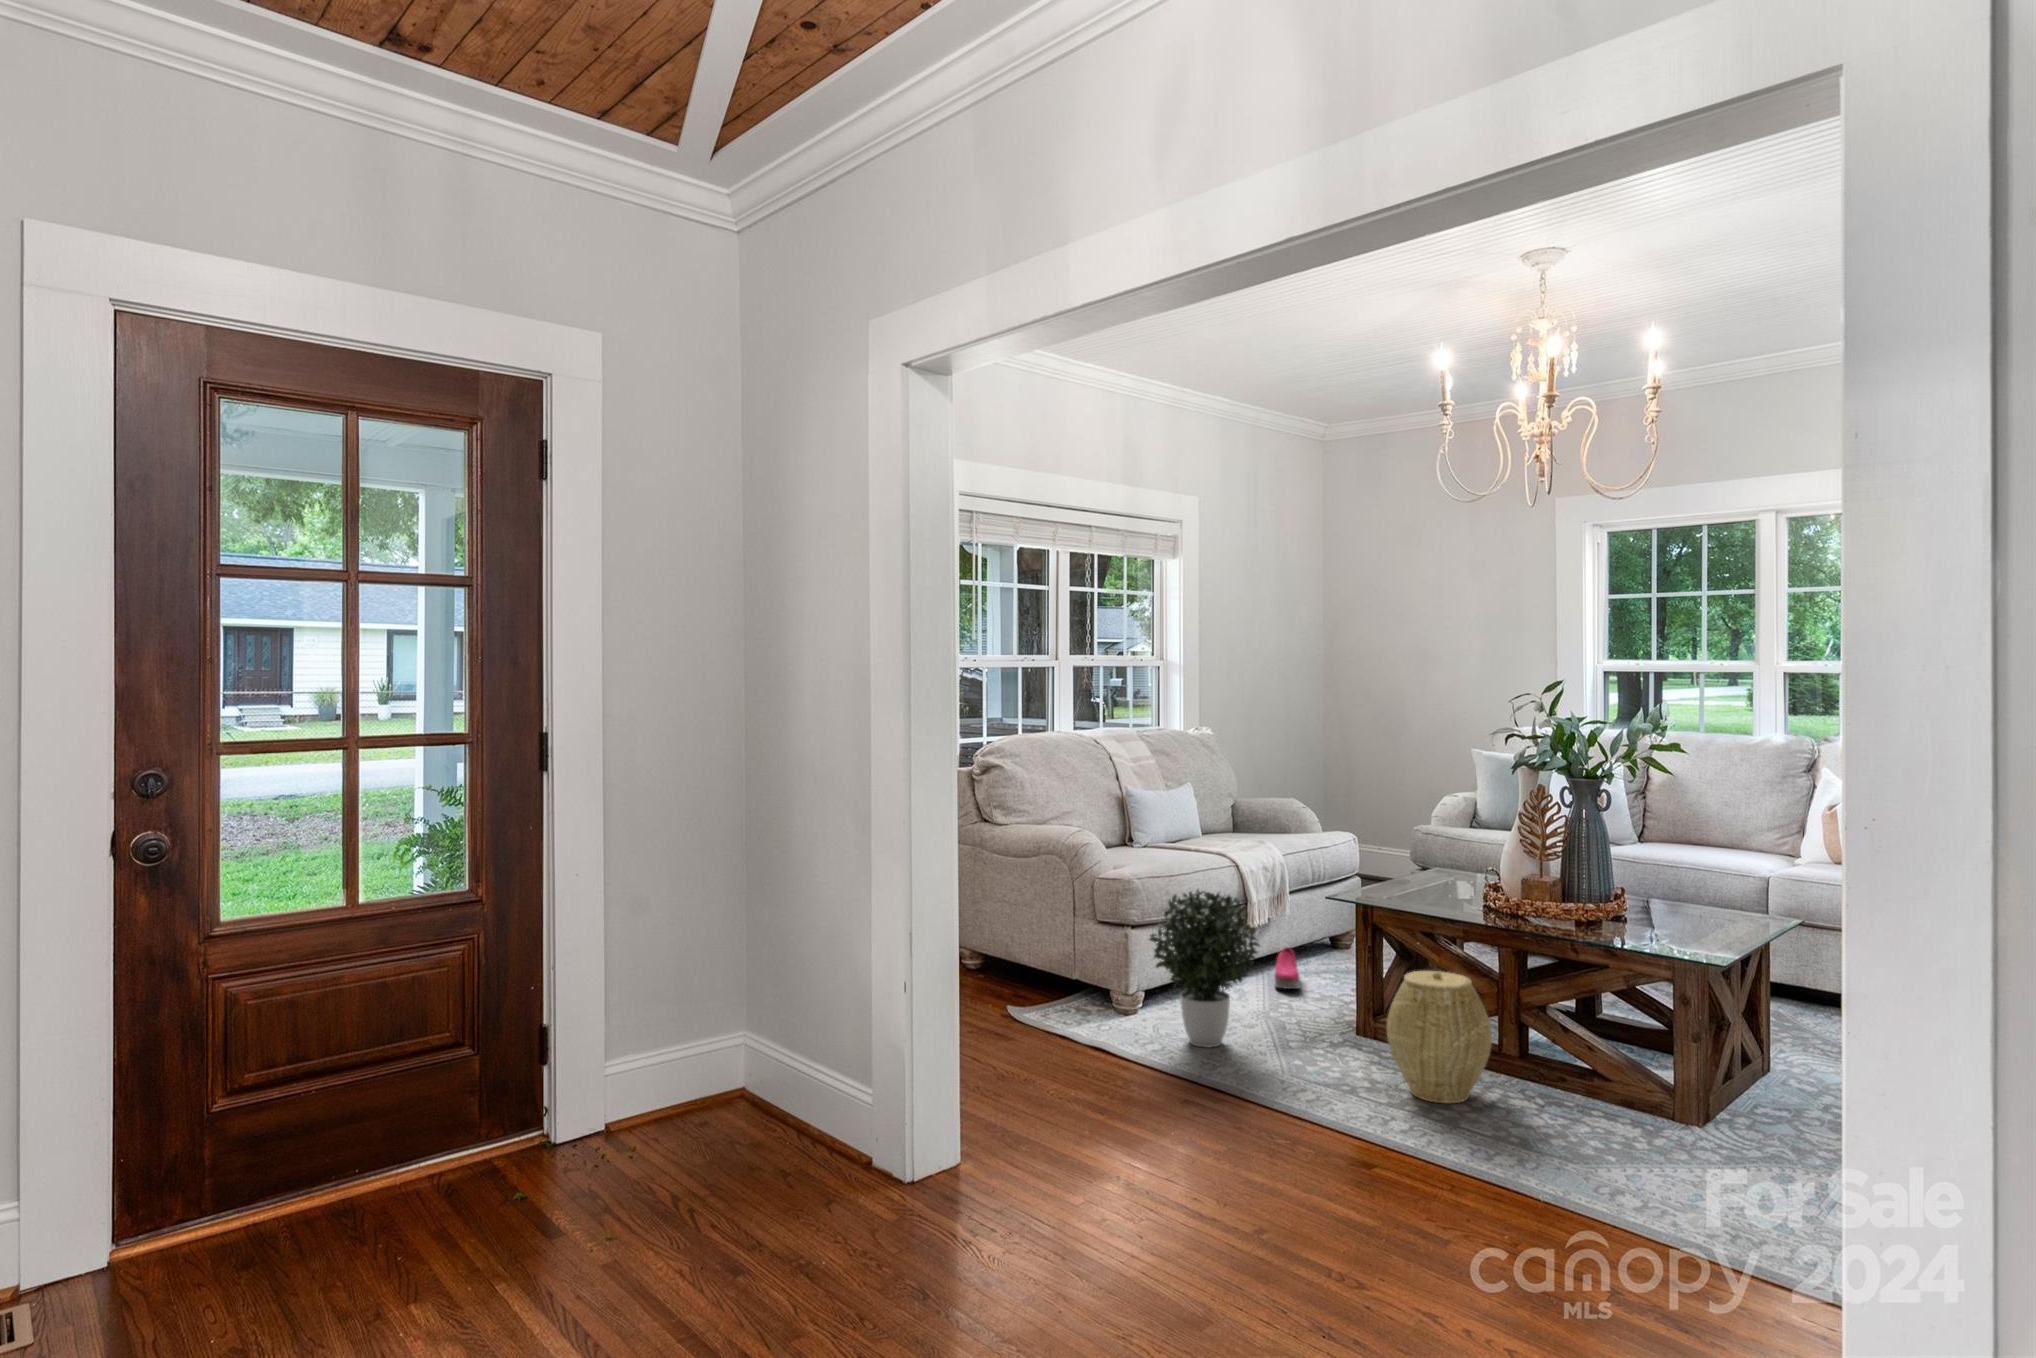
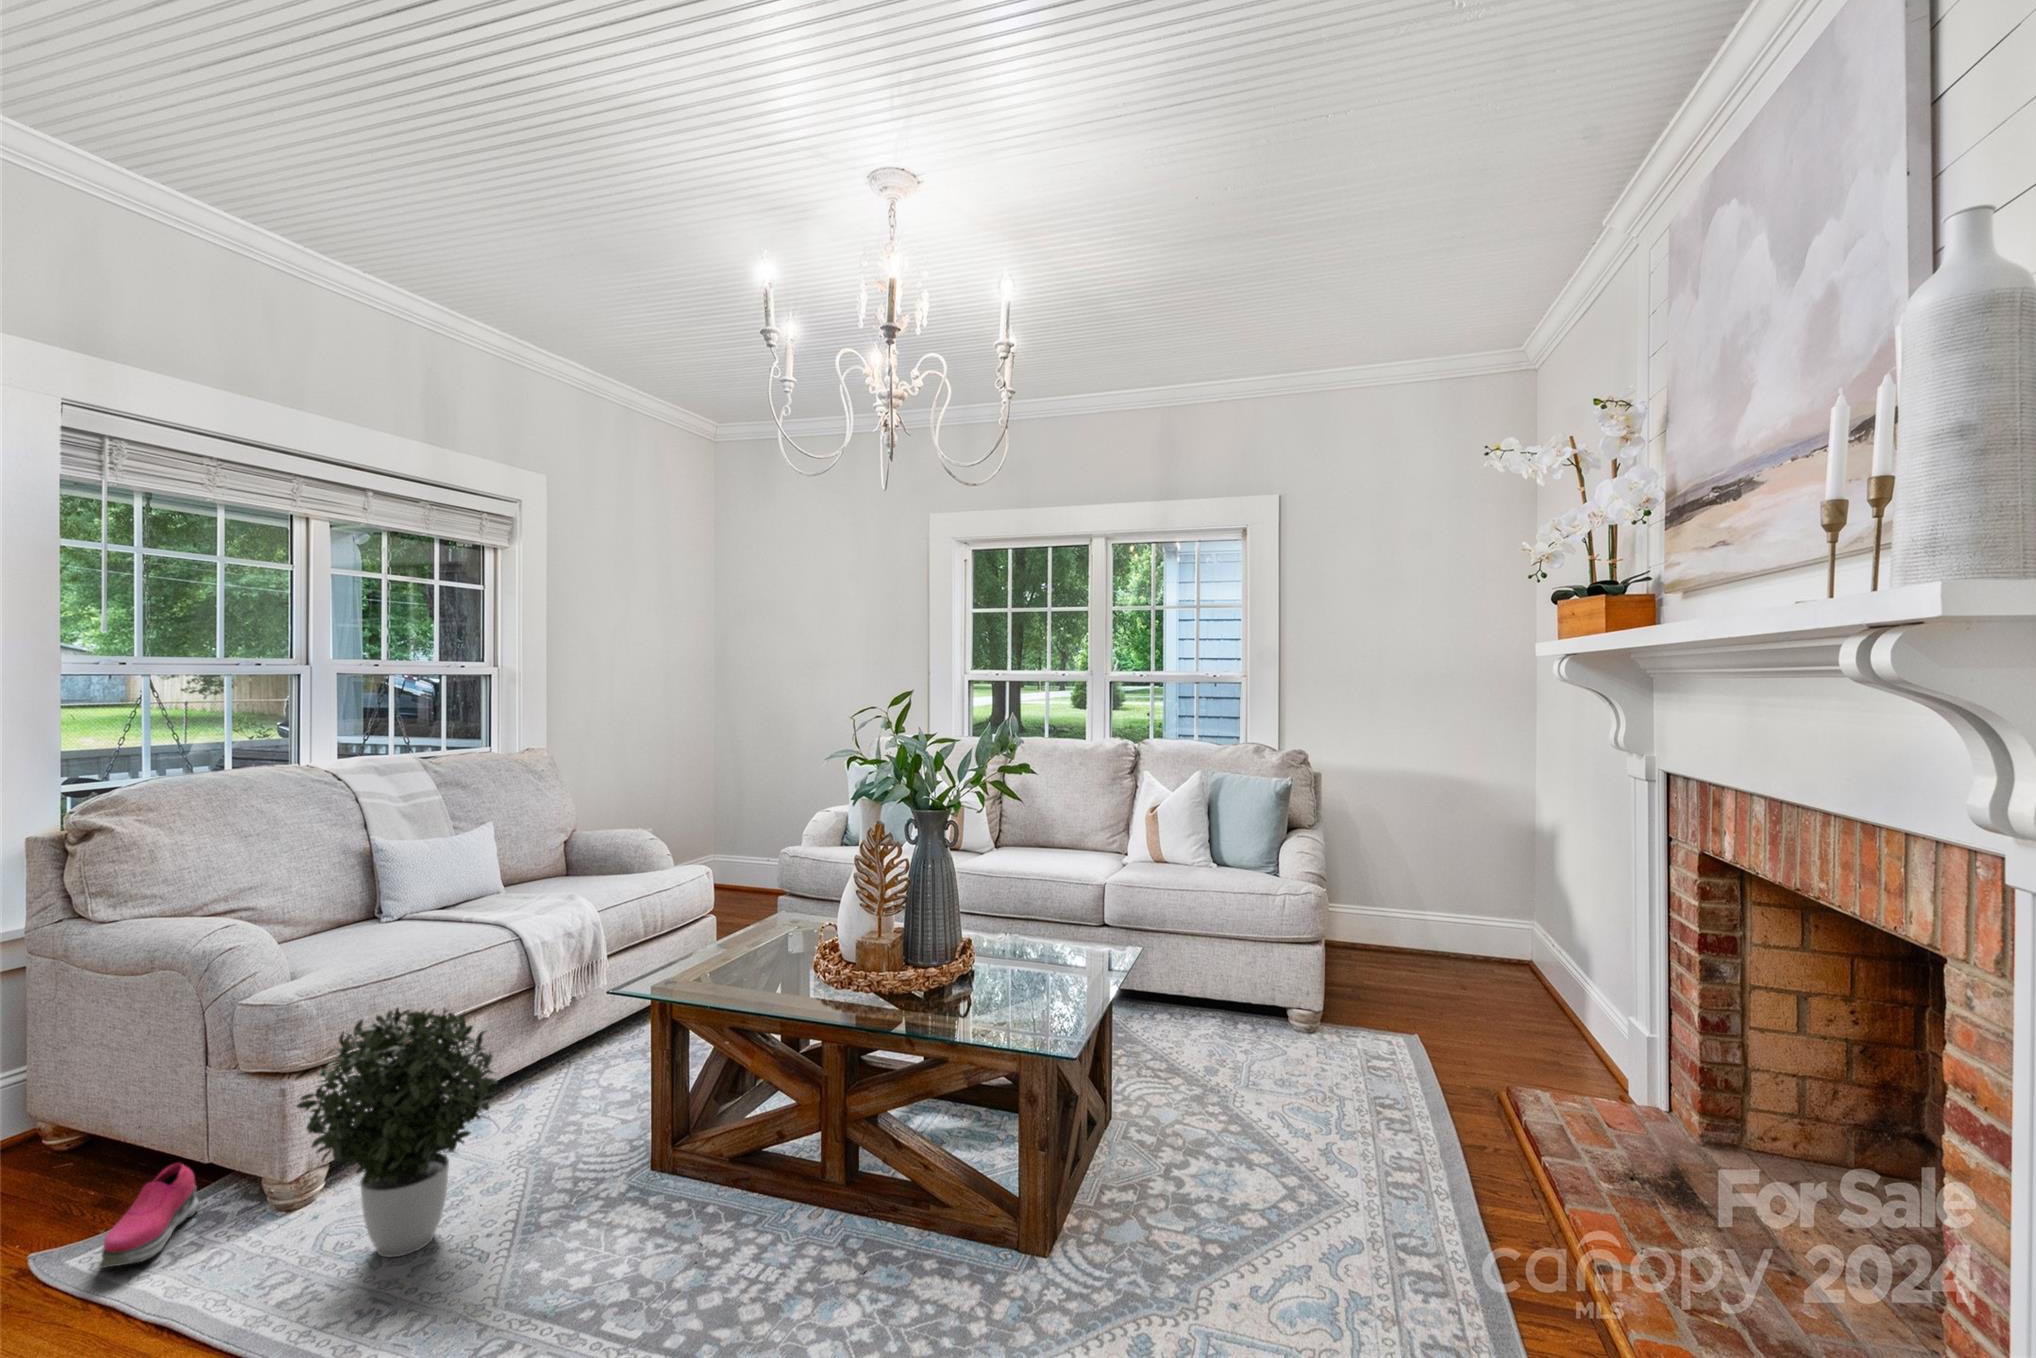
shoe: present [1274,948,1300,989] -> present [100,1163,200,1268]
woven basket: present [1387,971,1492,1103] -> none [661,1094,807,1301]

